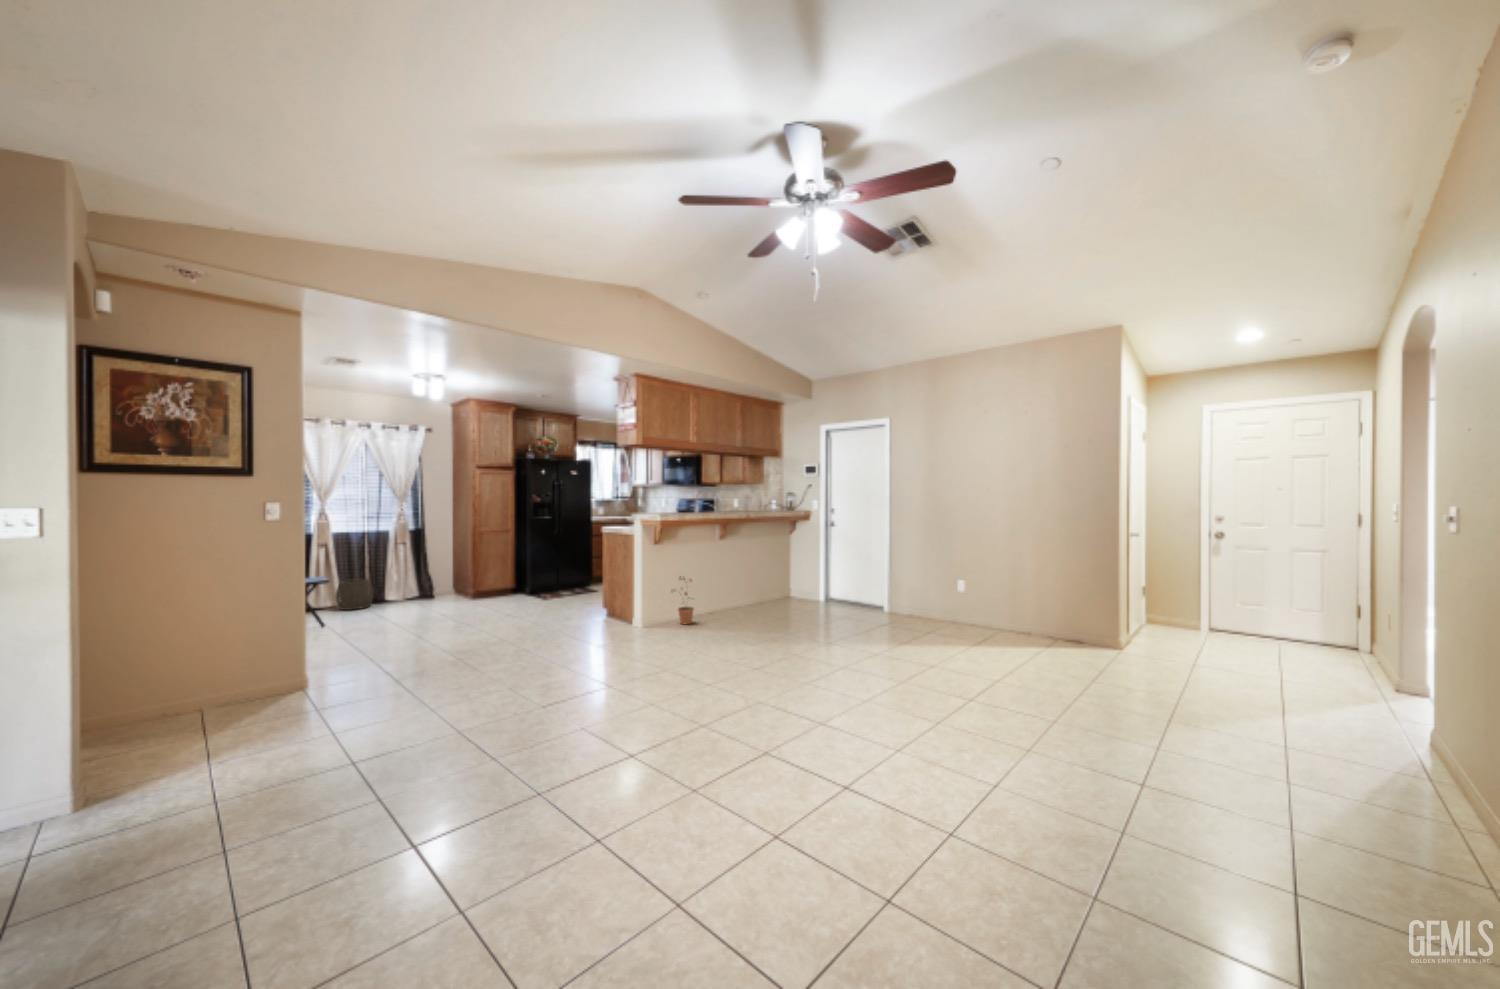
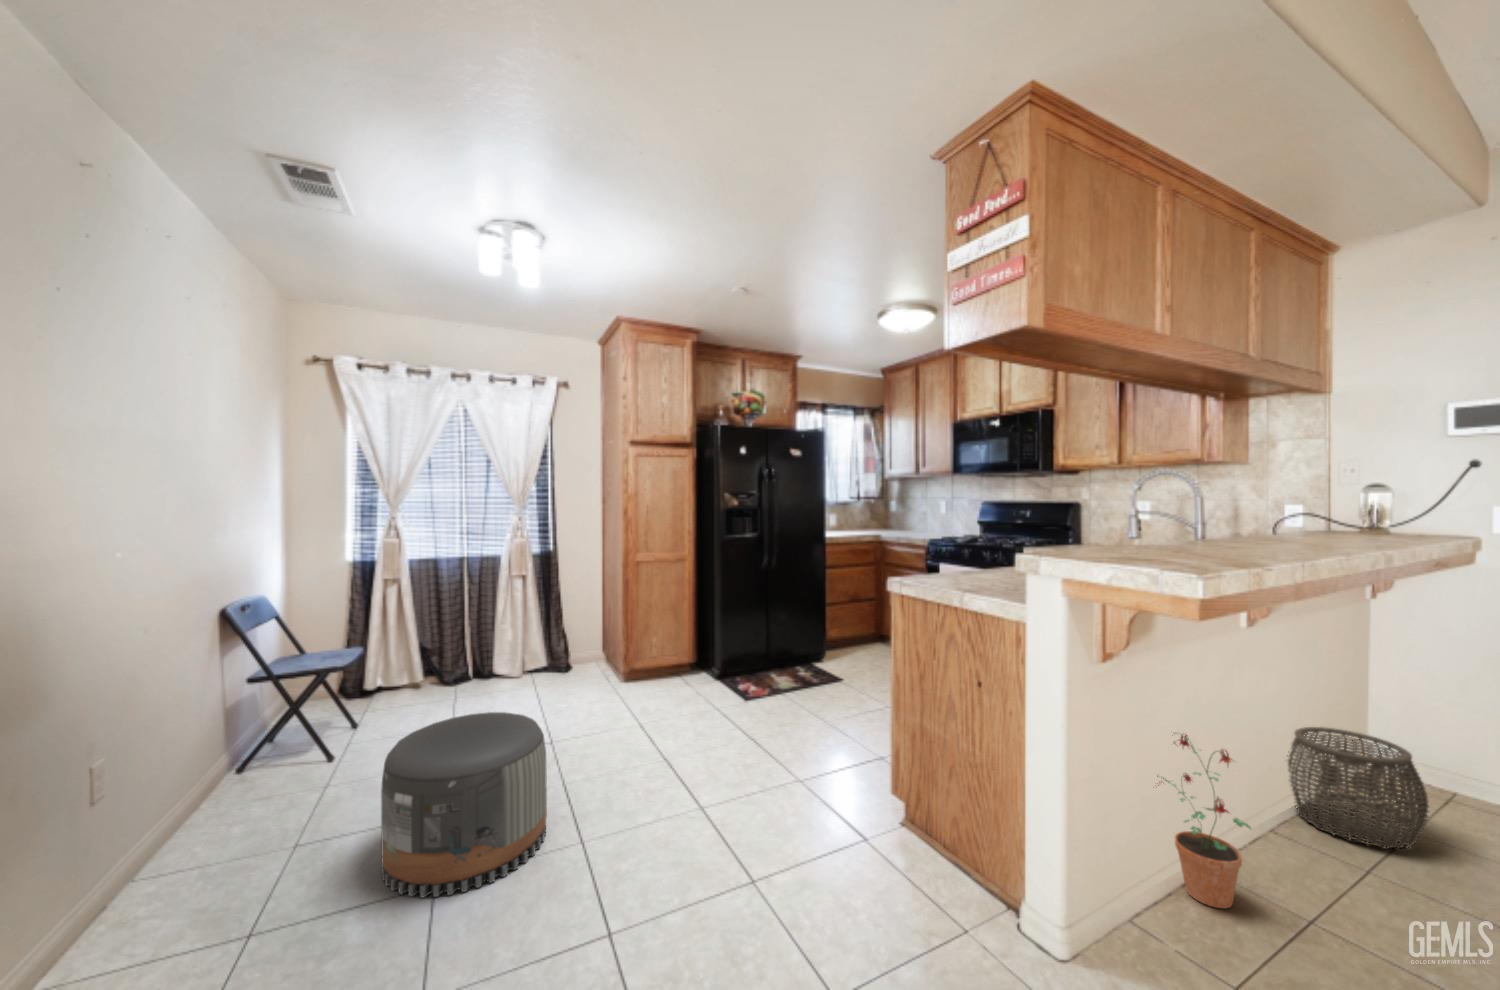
woven basket: present [335,579,374,610] -> present [1287,727,1429,849]
pouf: none [387,589,453,644] -> present [381,712,547,897]

